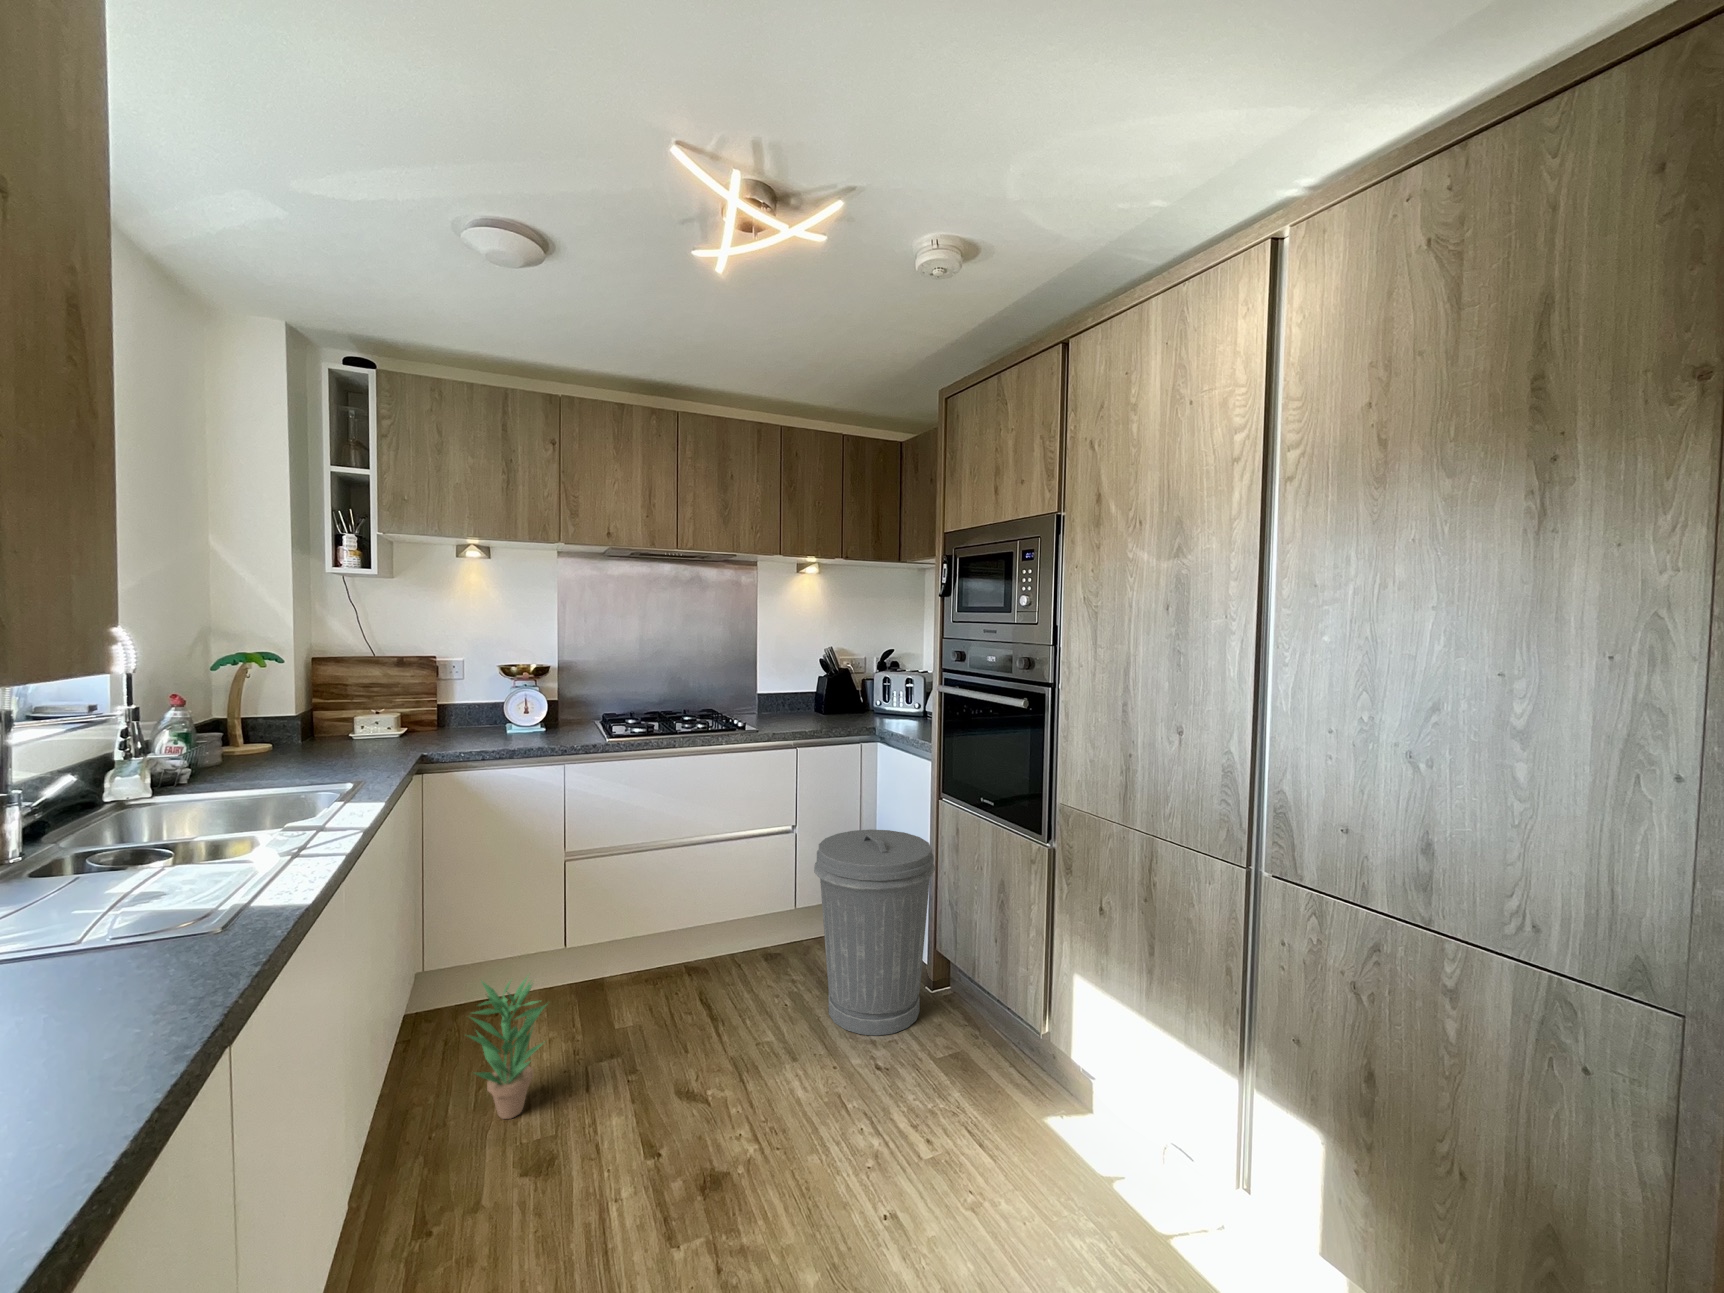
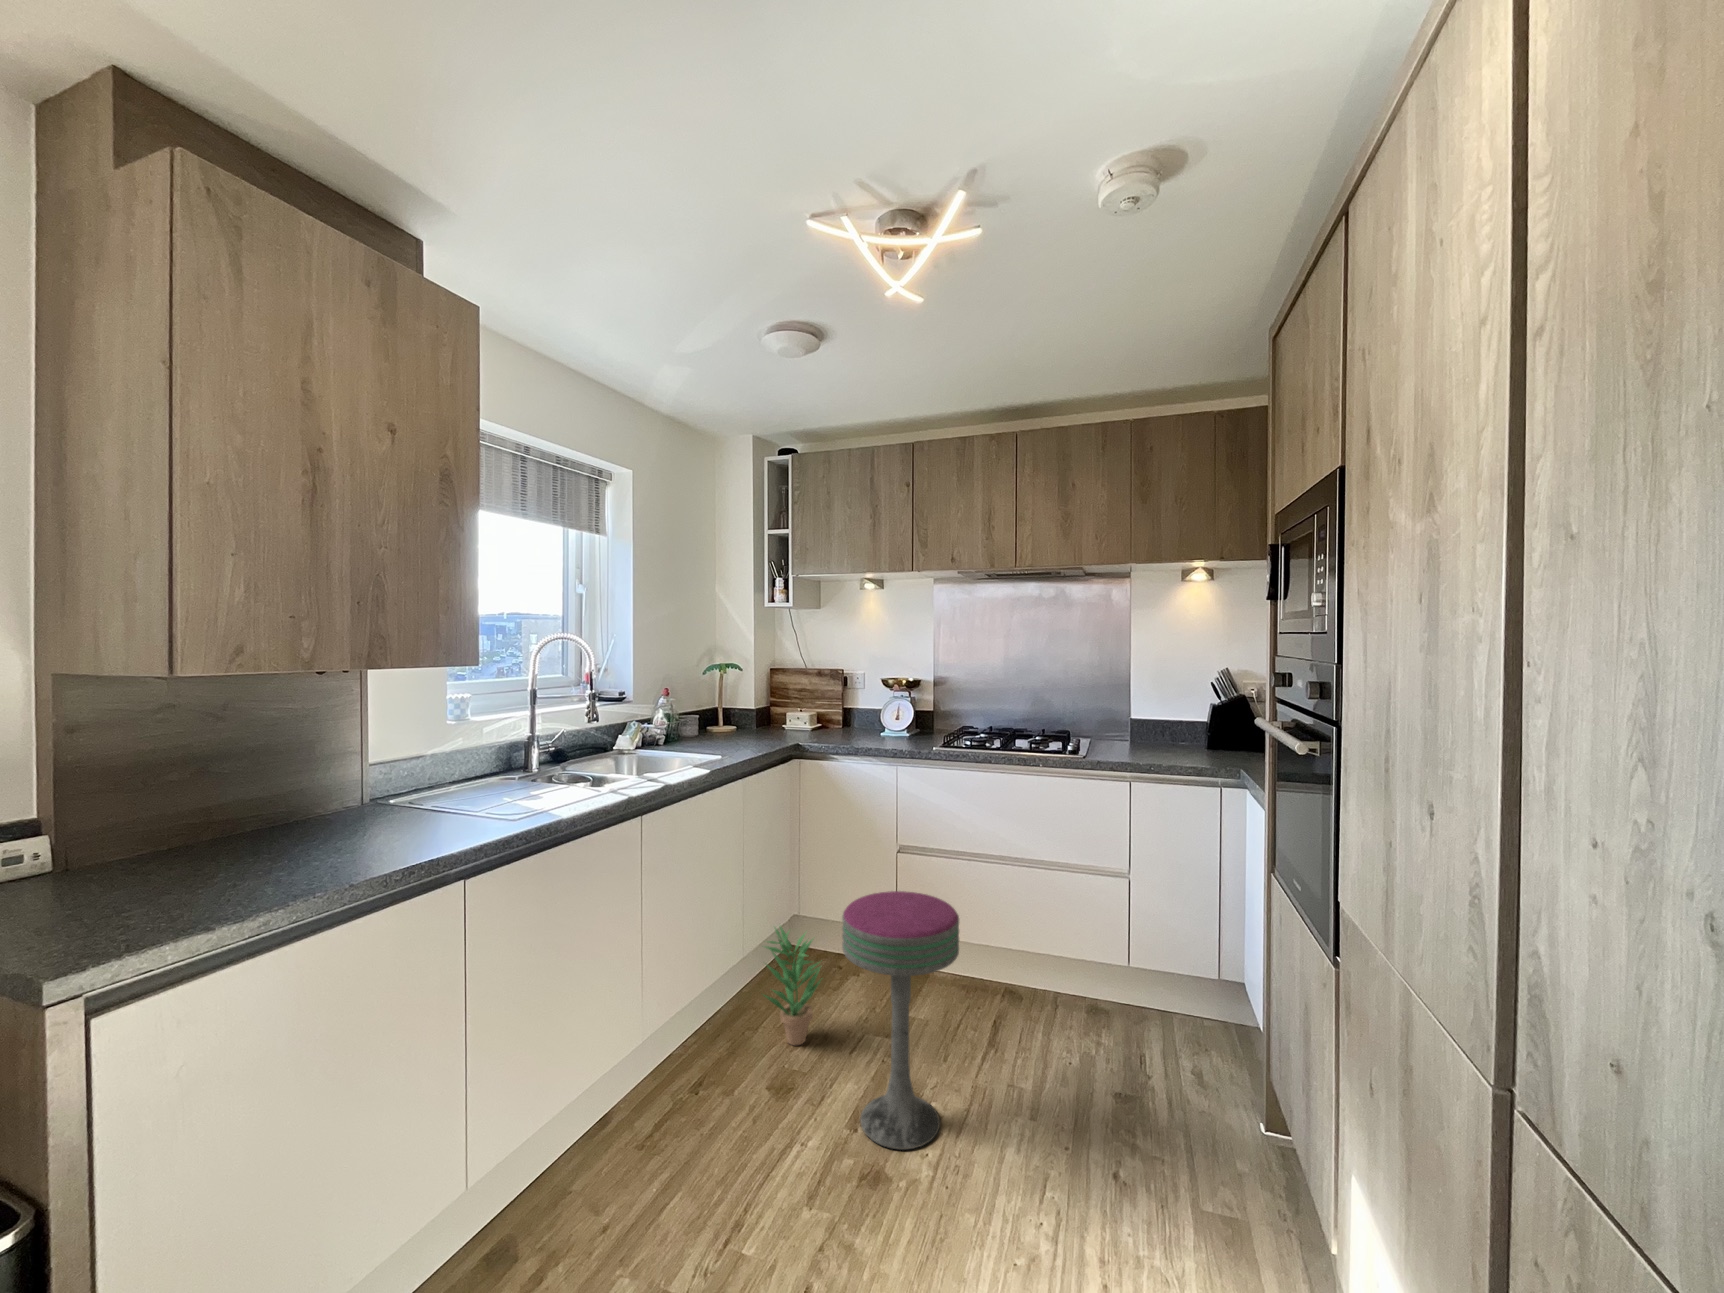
trash can: present [814,830,936,1036] -> none [1086,888,1251,1155]
bar stool: none [627,885,753,1154] -> present [842,891,959,1150]

